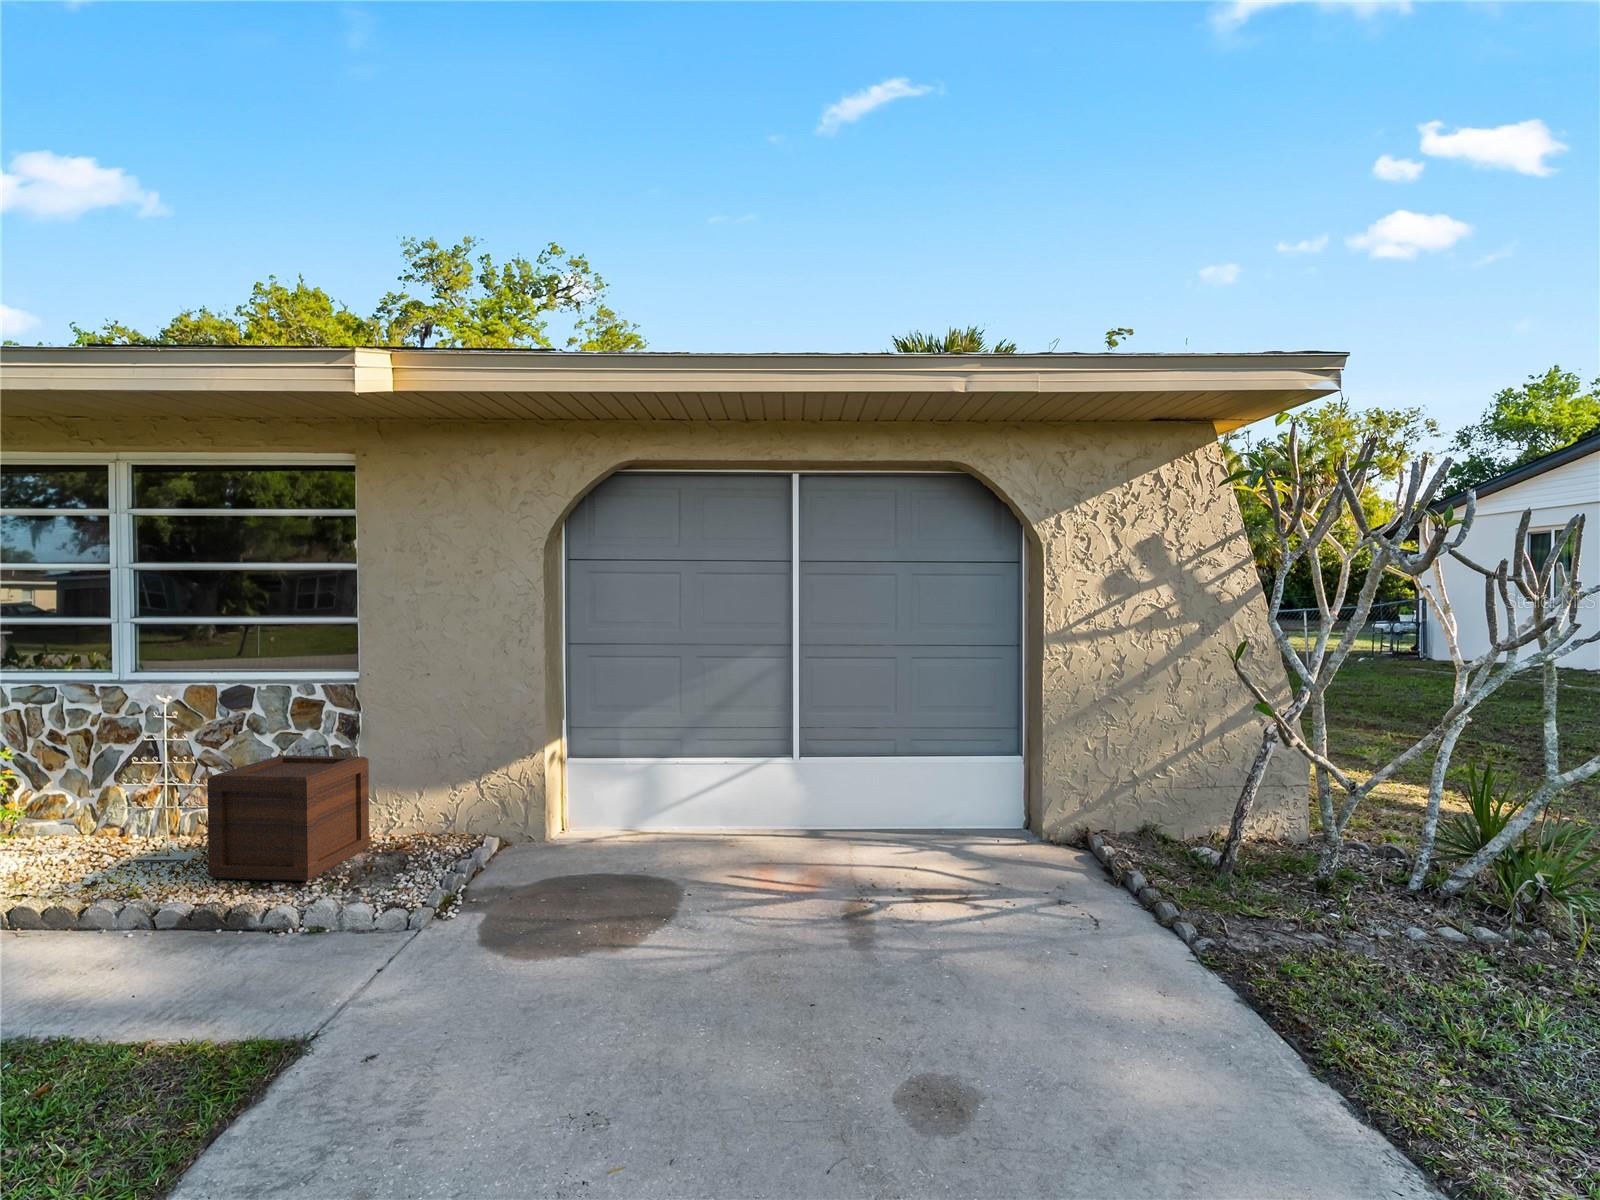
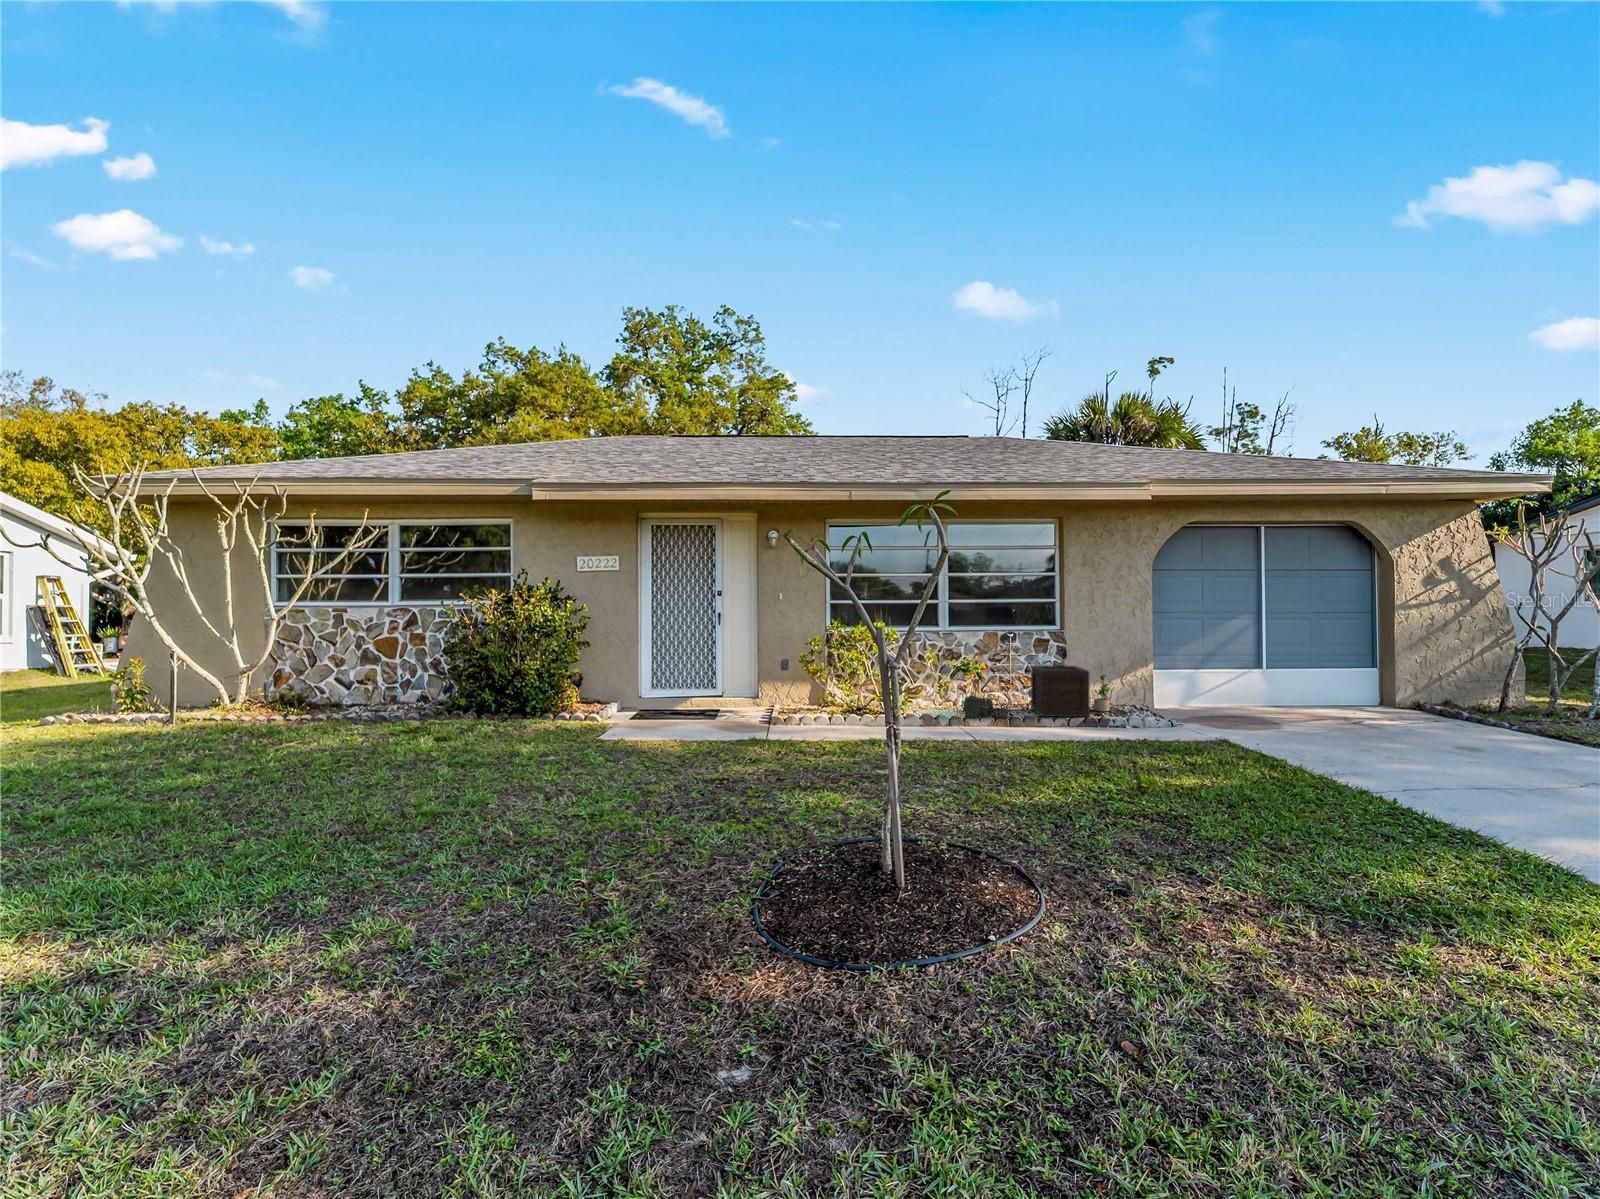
potted plant: none [388,776,432,859] -> present [1093,674,1111,711]
woven basket: none [48,816,160,882] -> present [963,696,1008,718]

